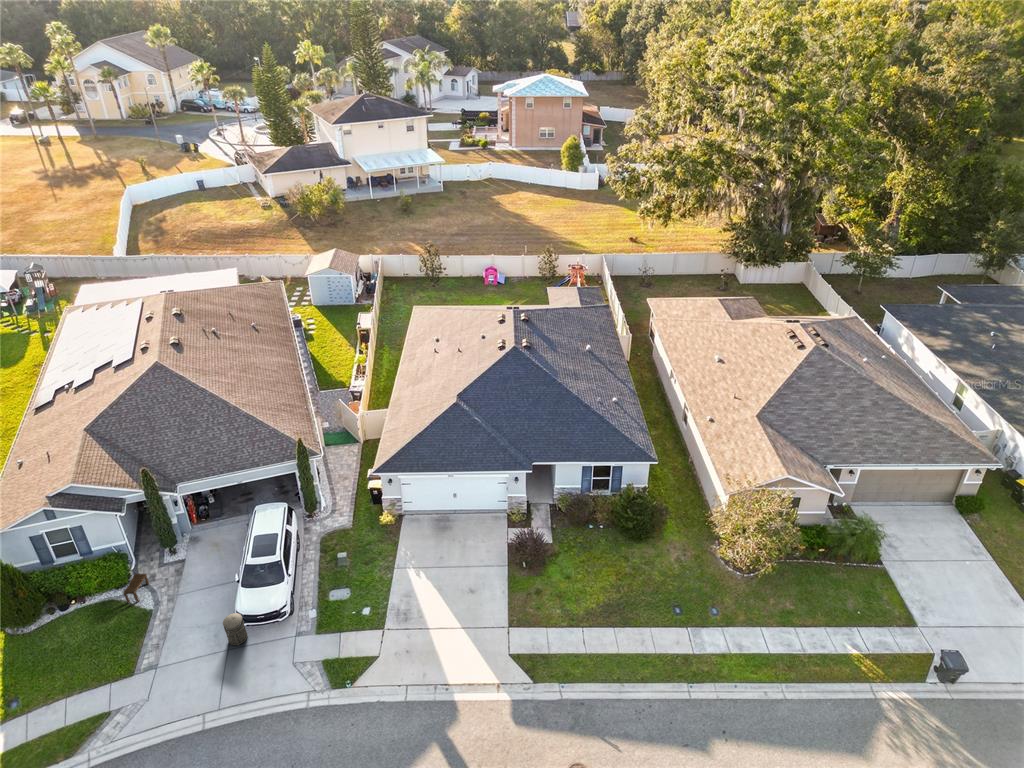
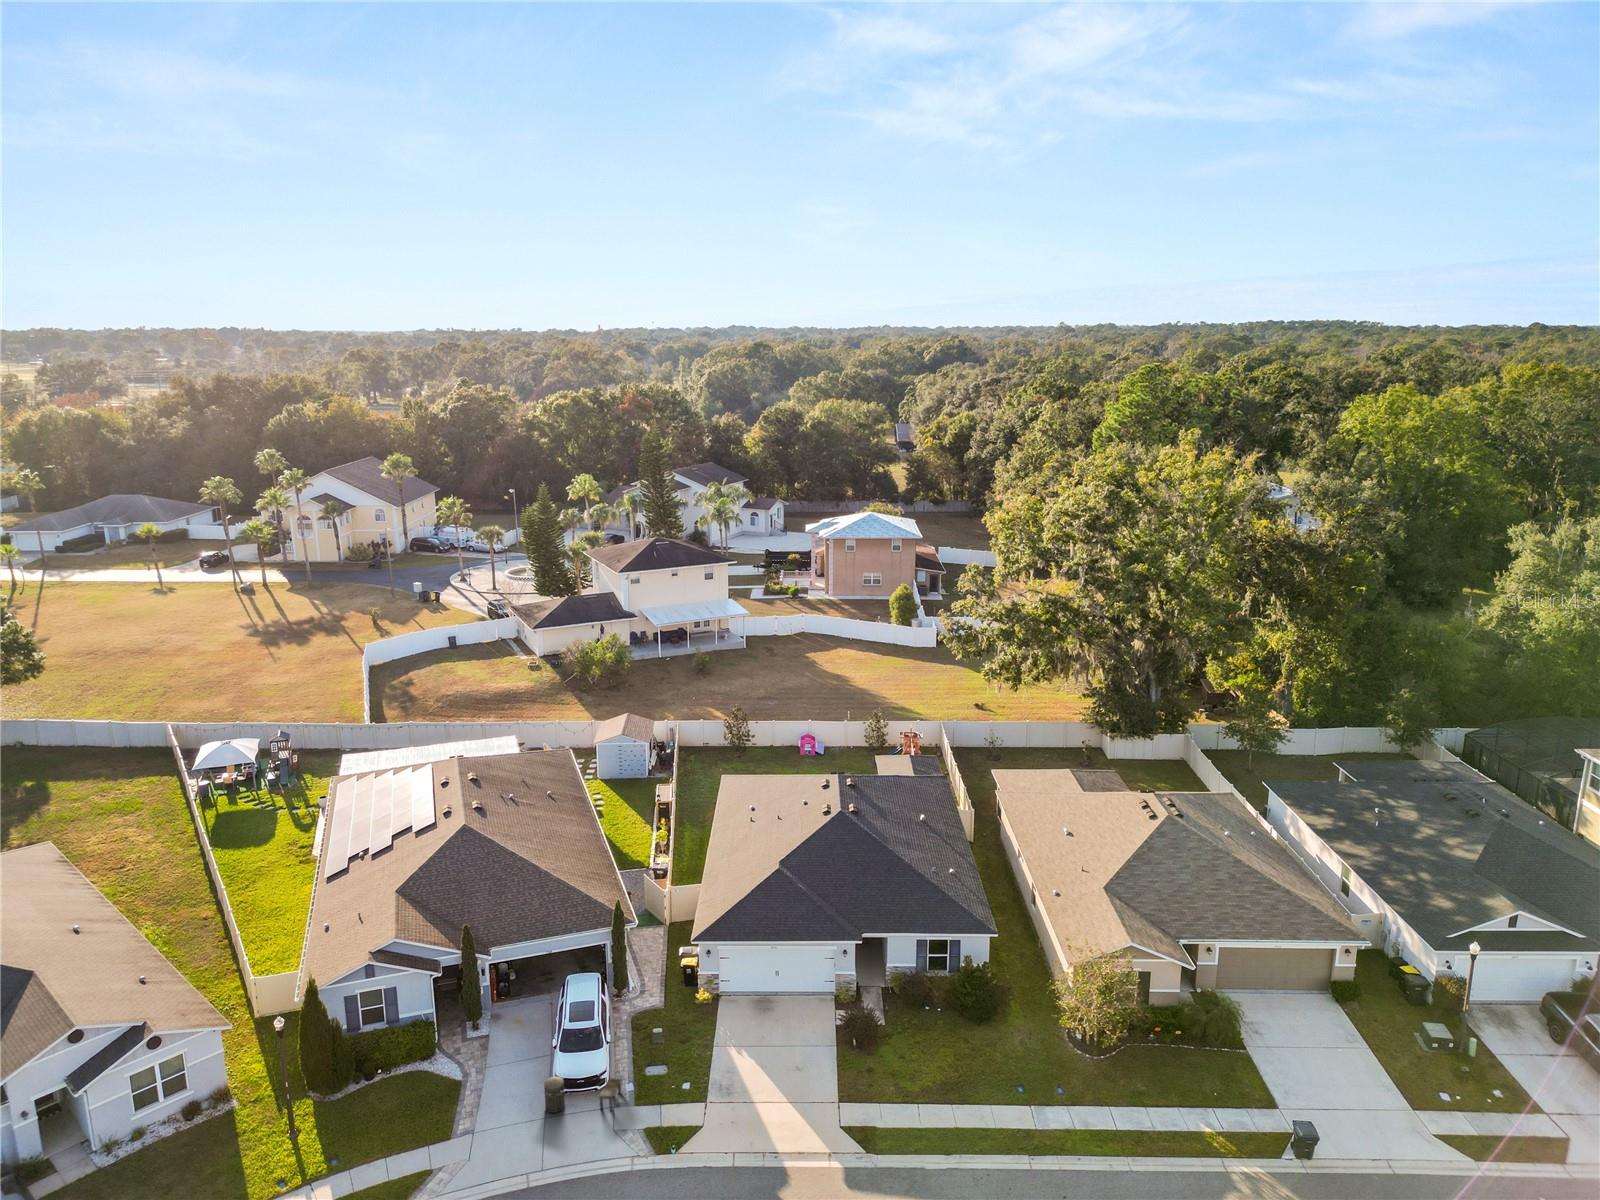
bench: present [123,573,149,603] -> present [600,1078,621,1111]

